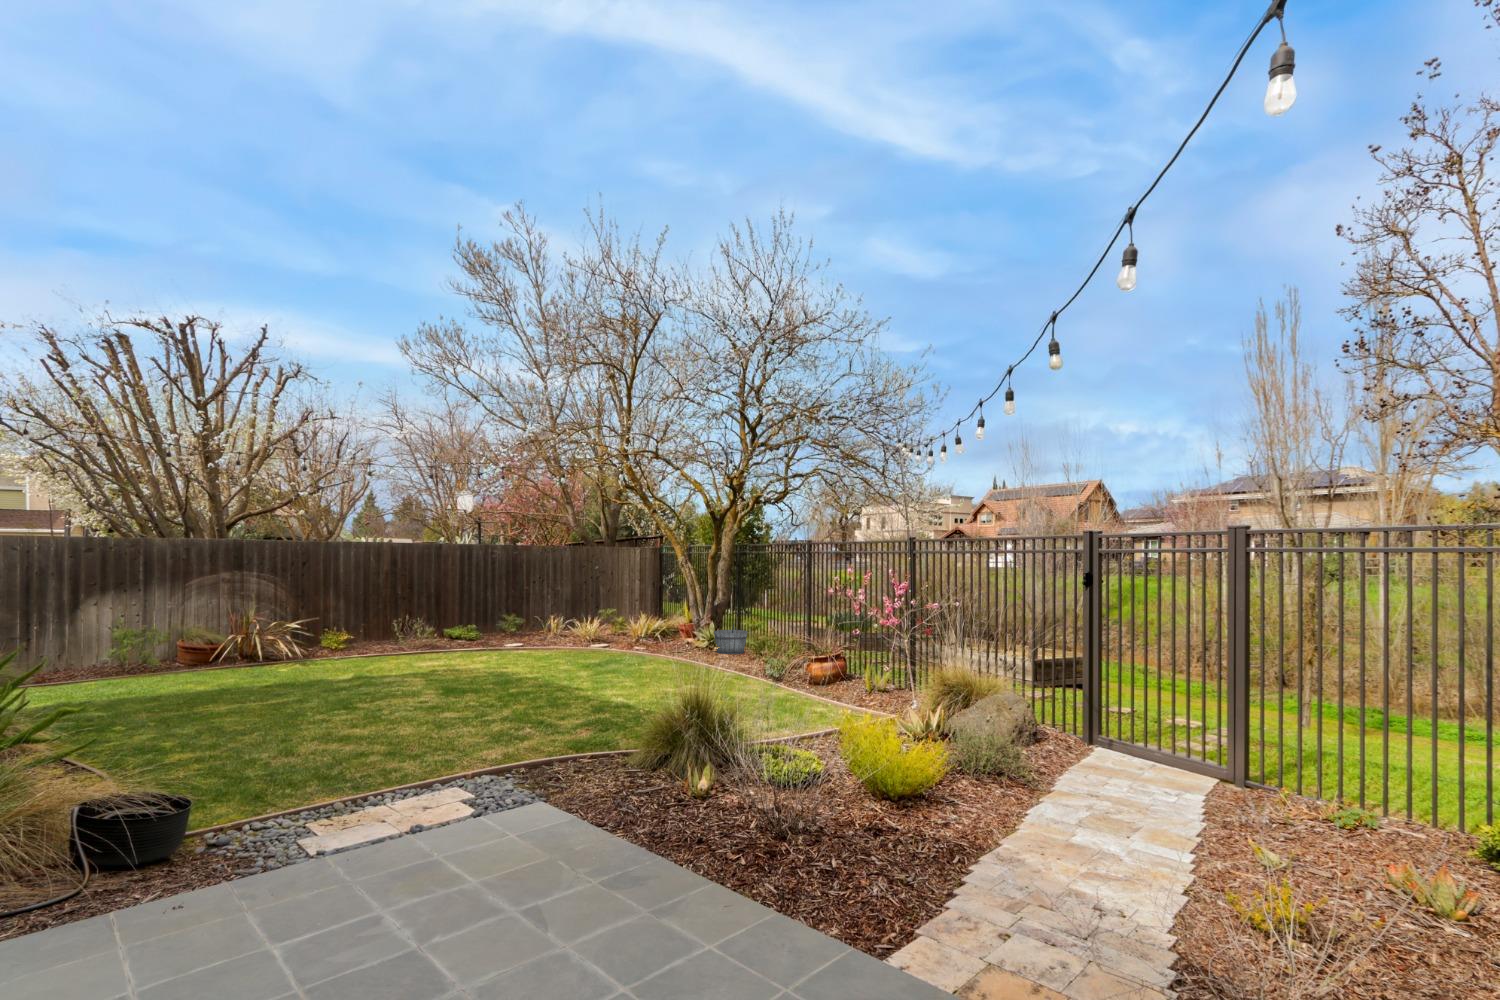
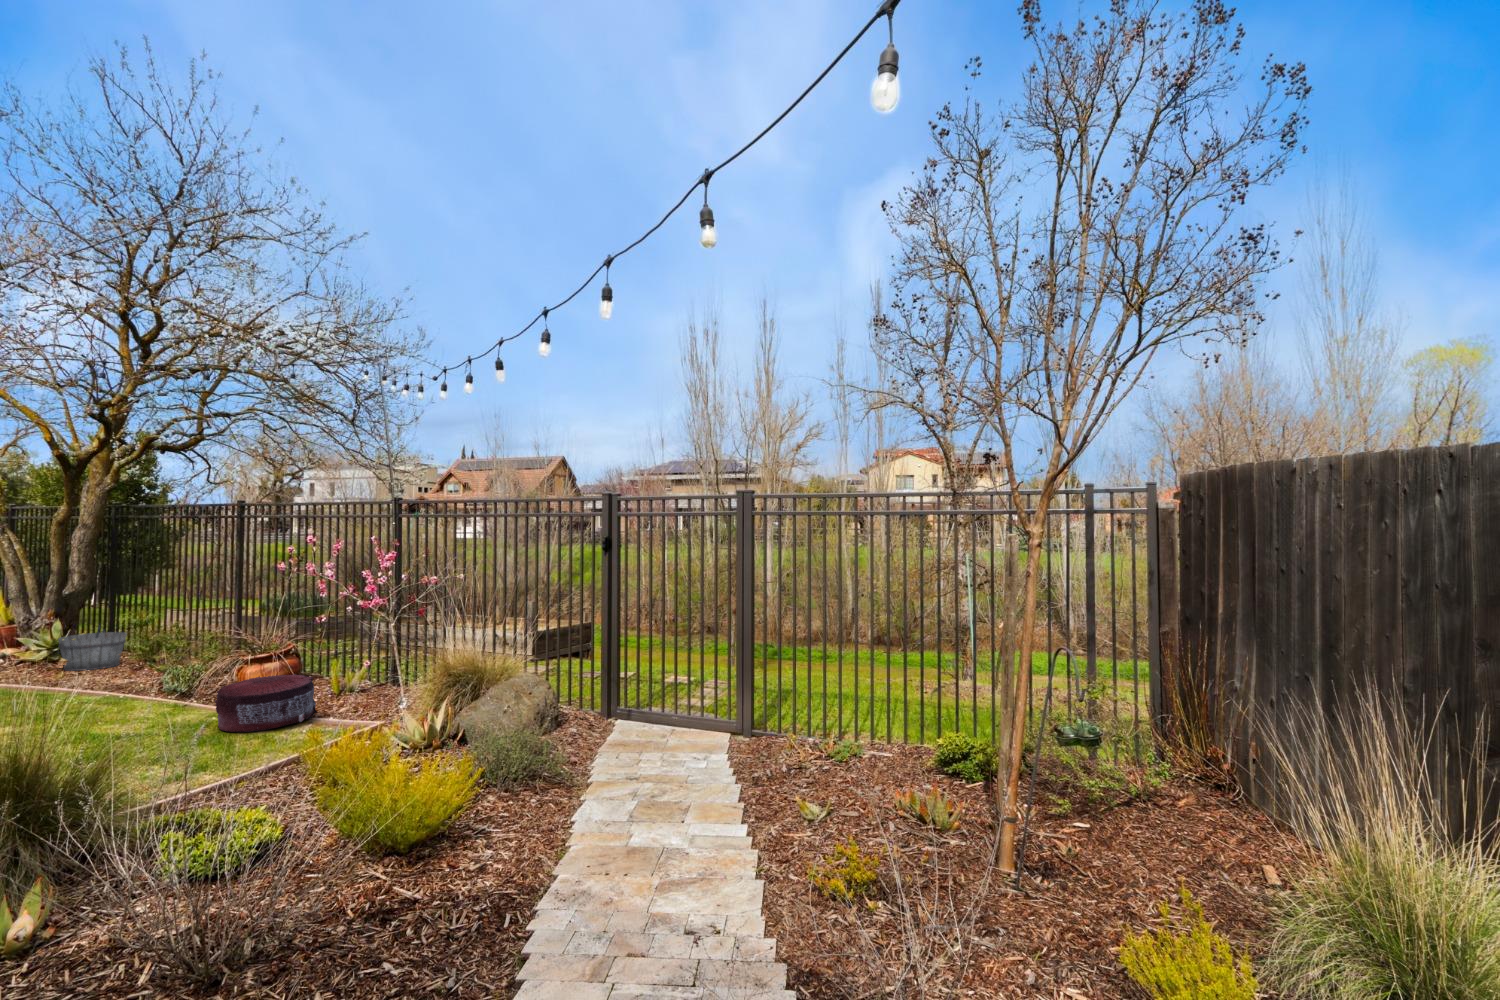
pouf: none [792,668,853,706] -> present [215,674,317,732]

